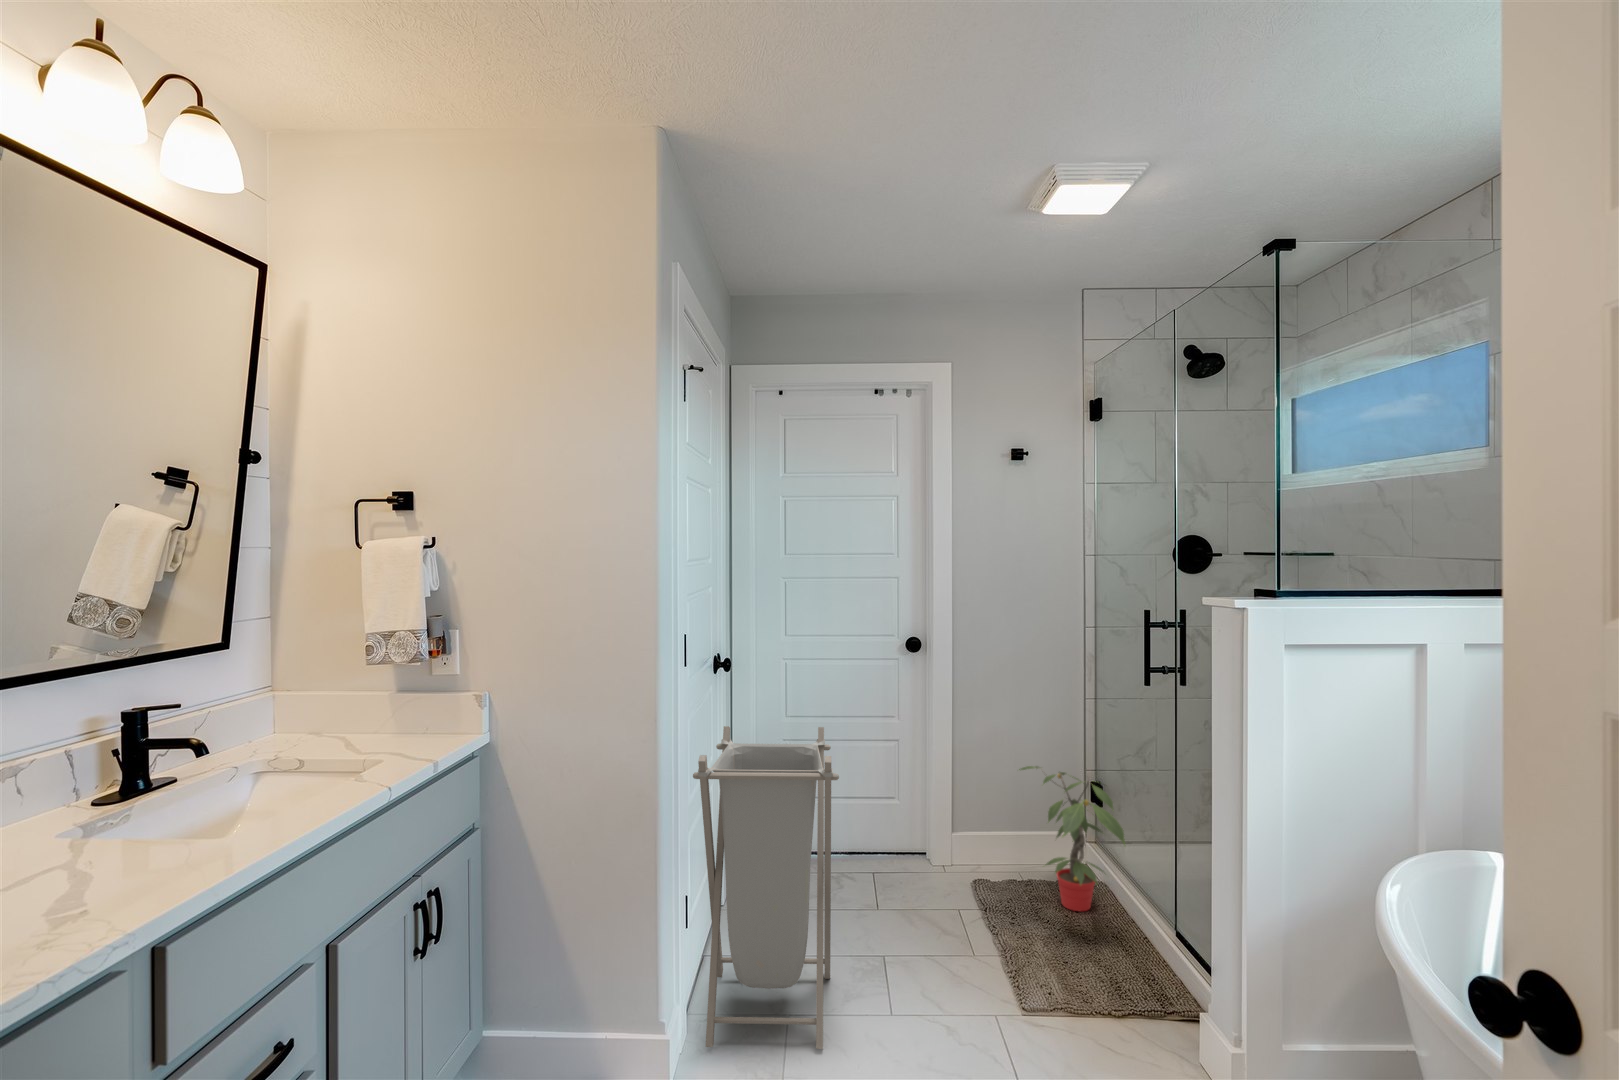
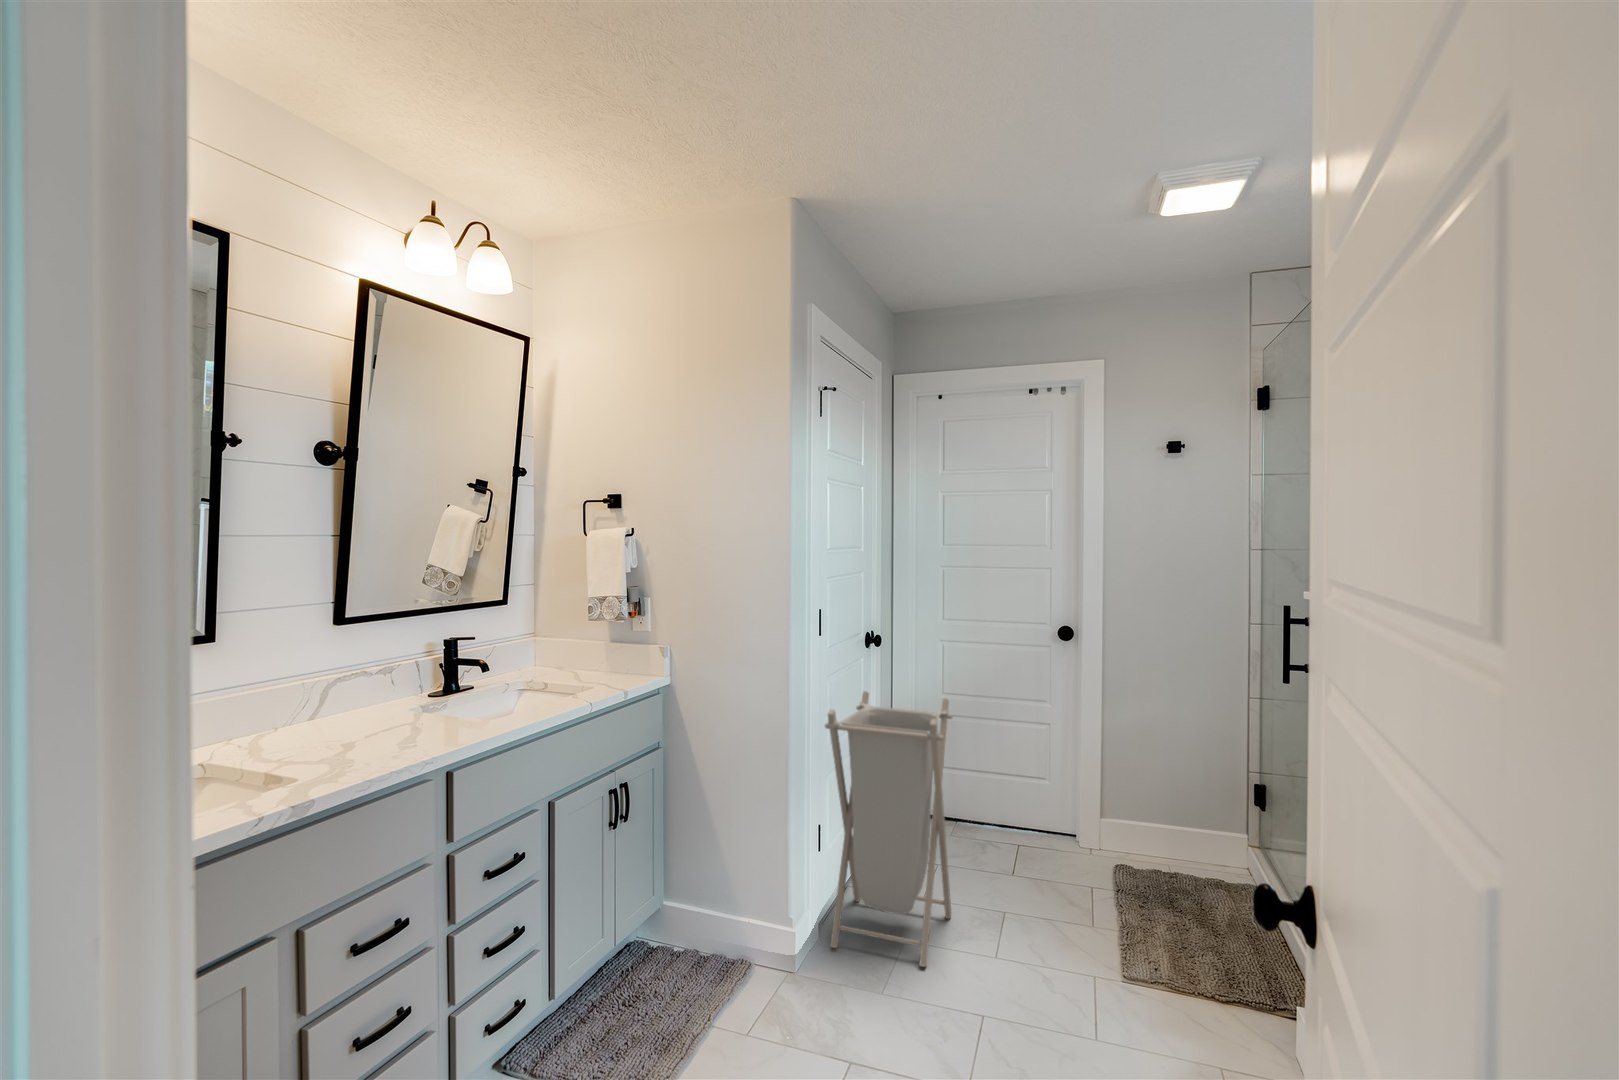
potted plant: present [1019,766,1125,911] -> none [1162,760,1260,908]

